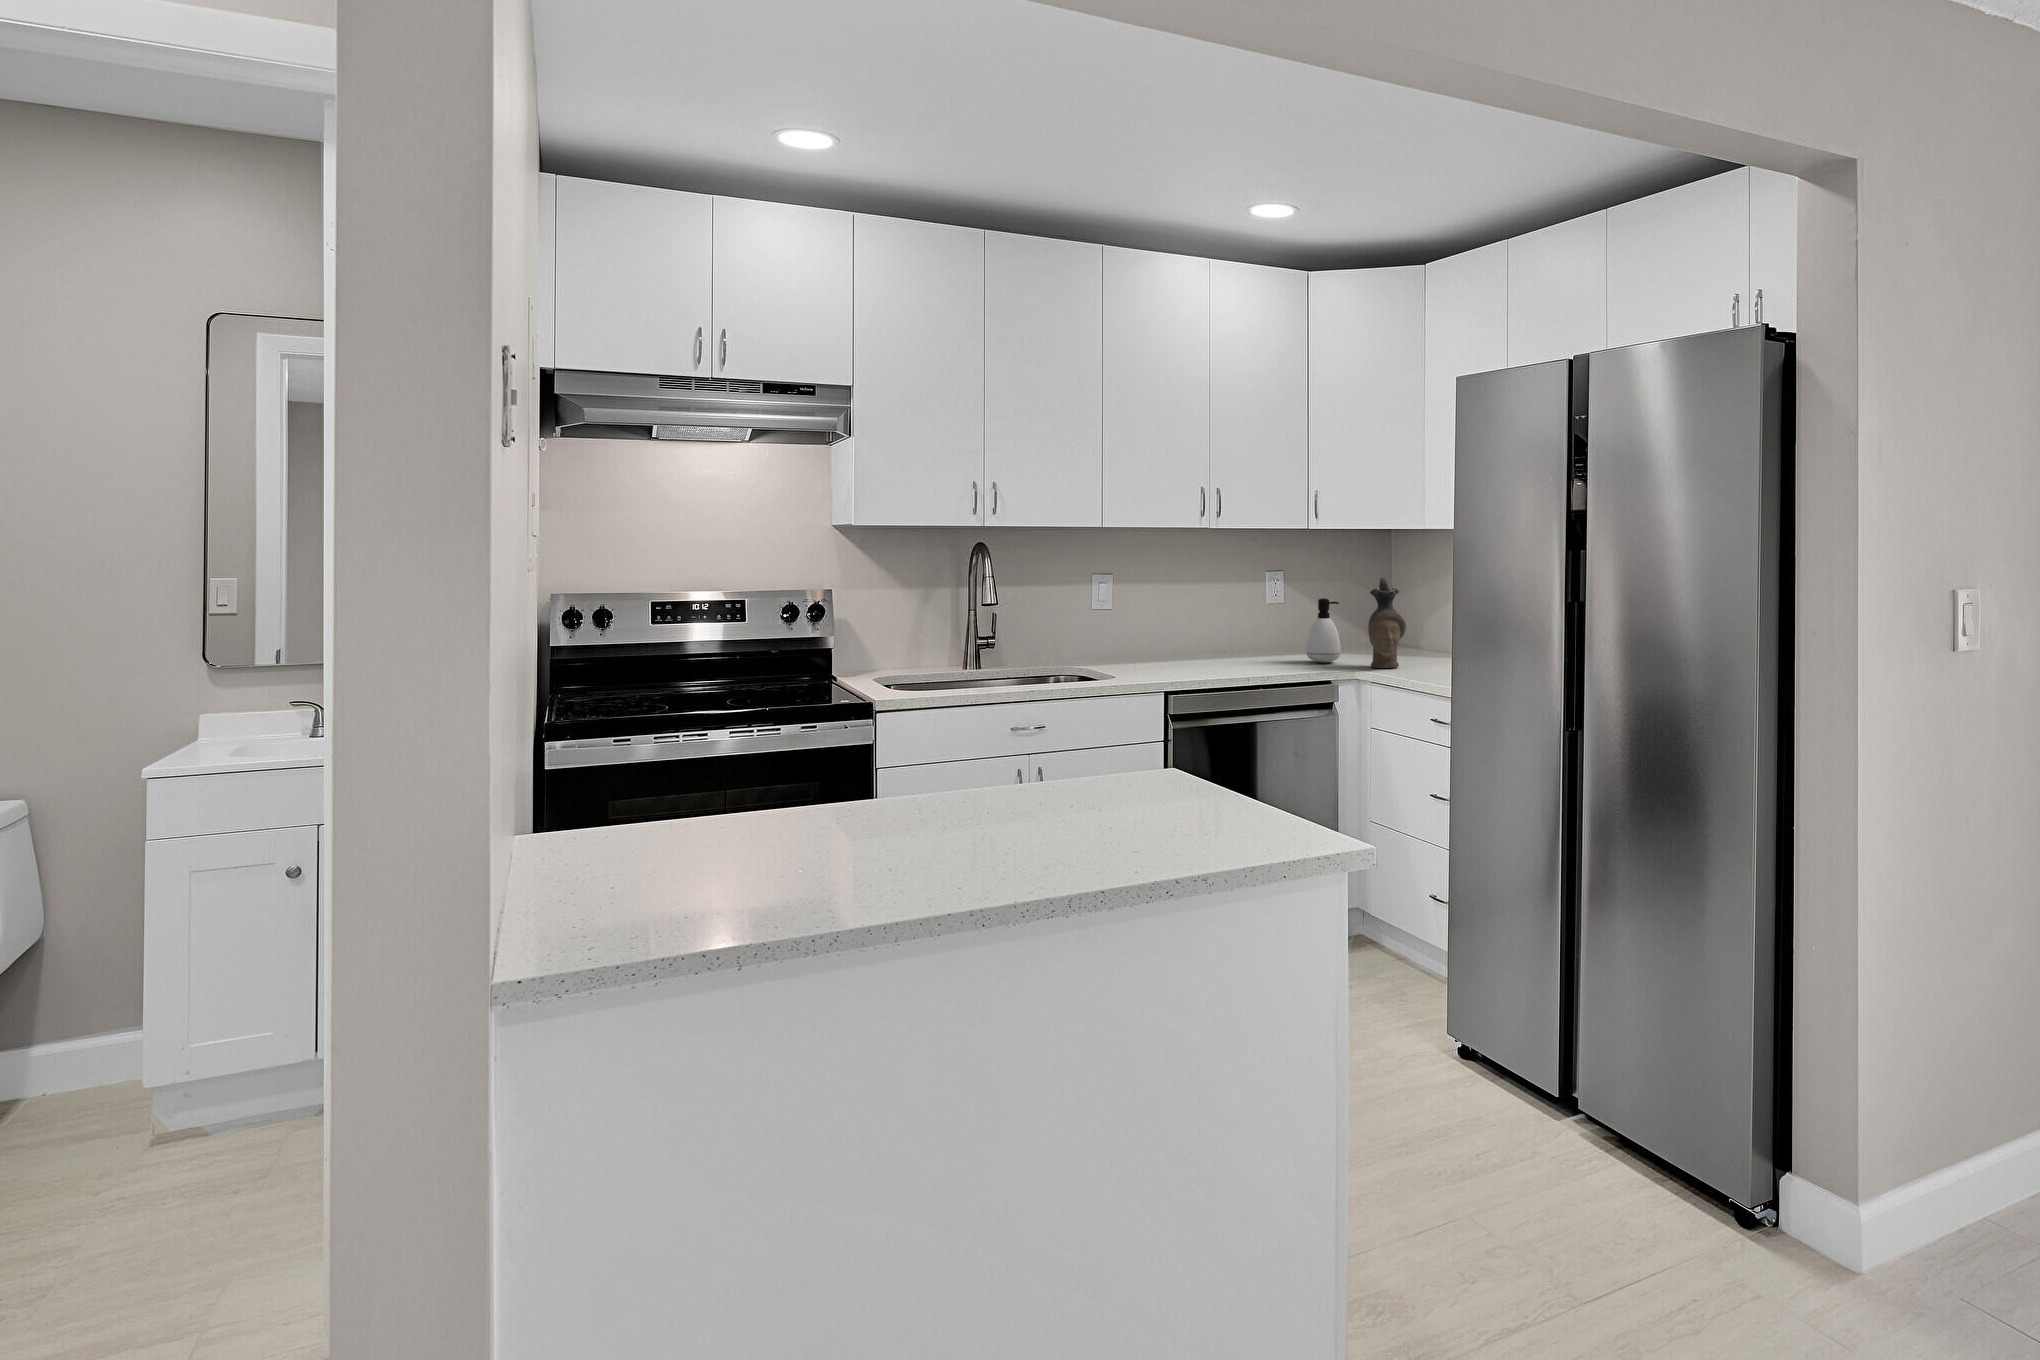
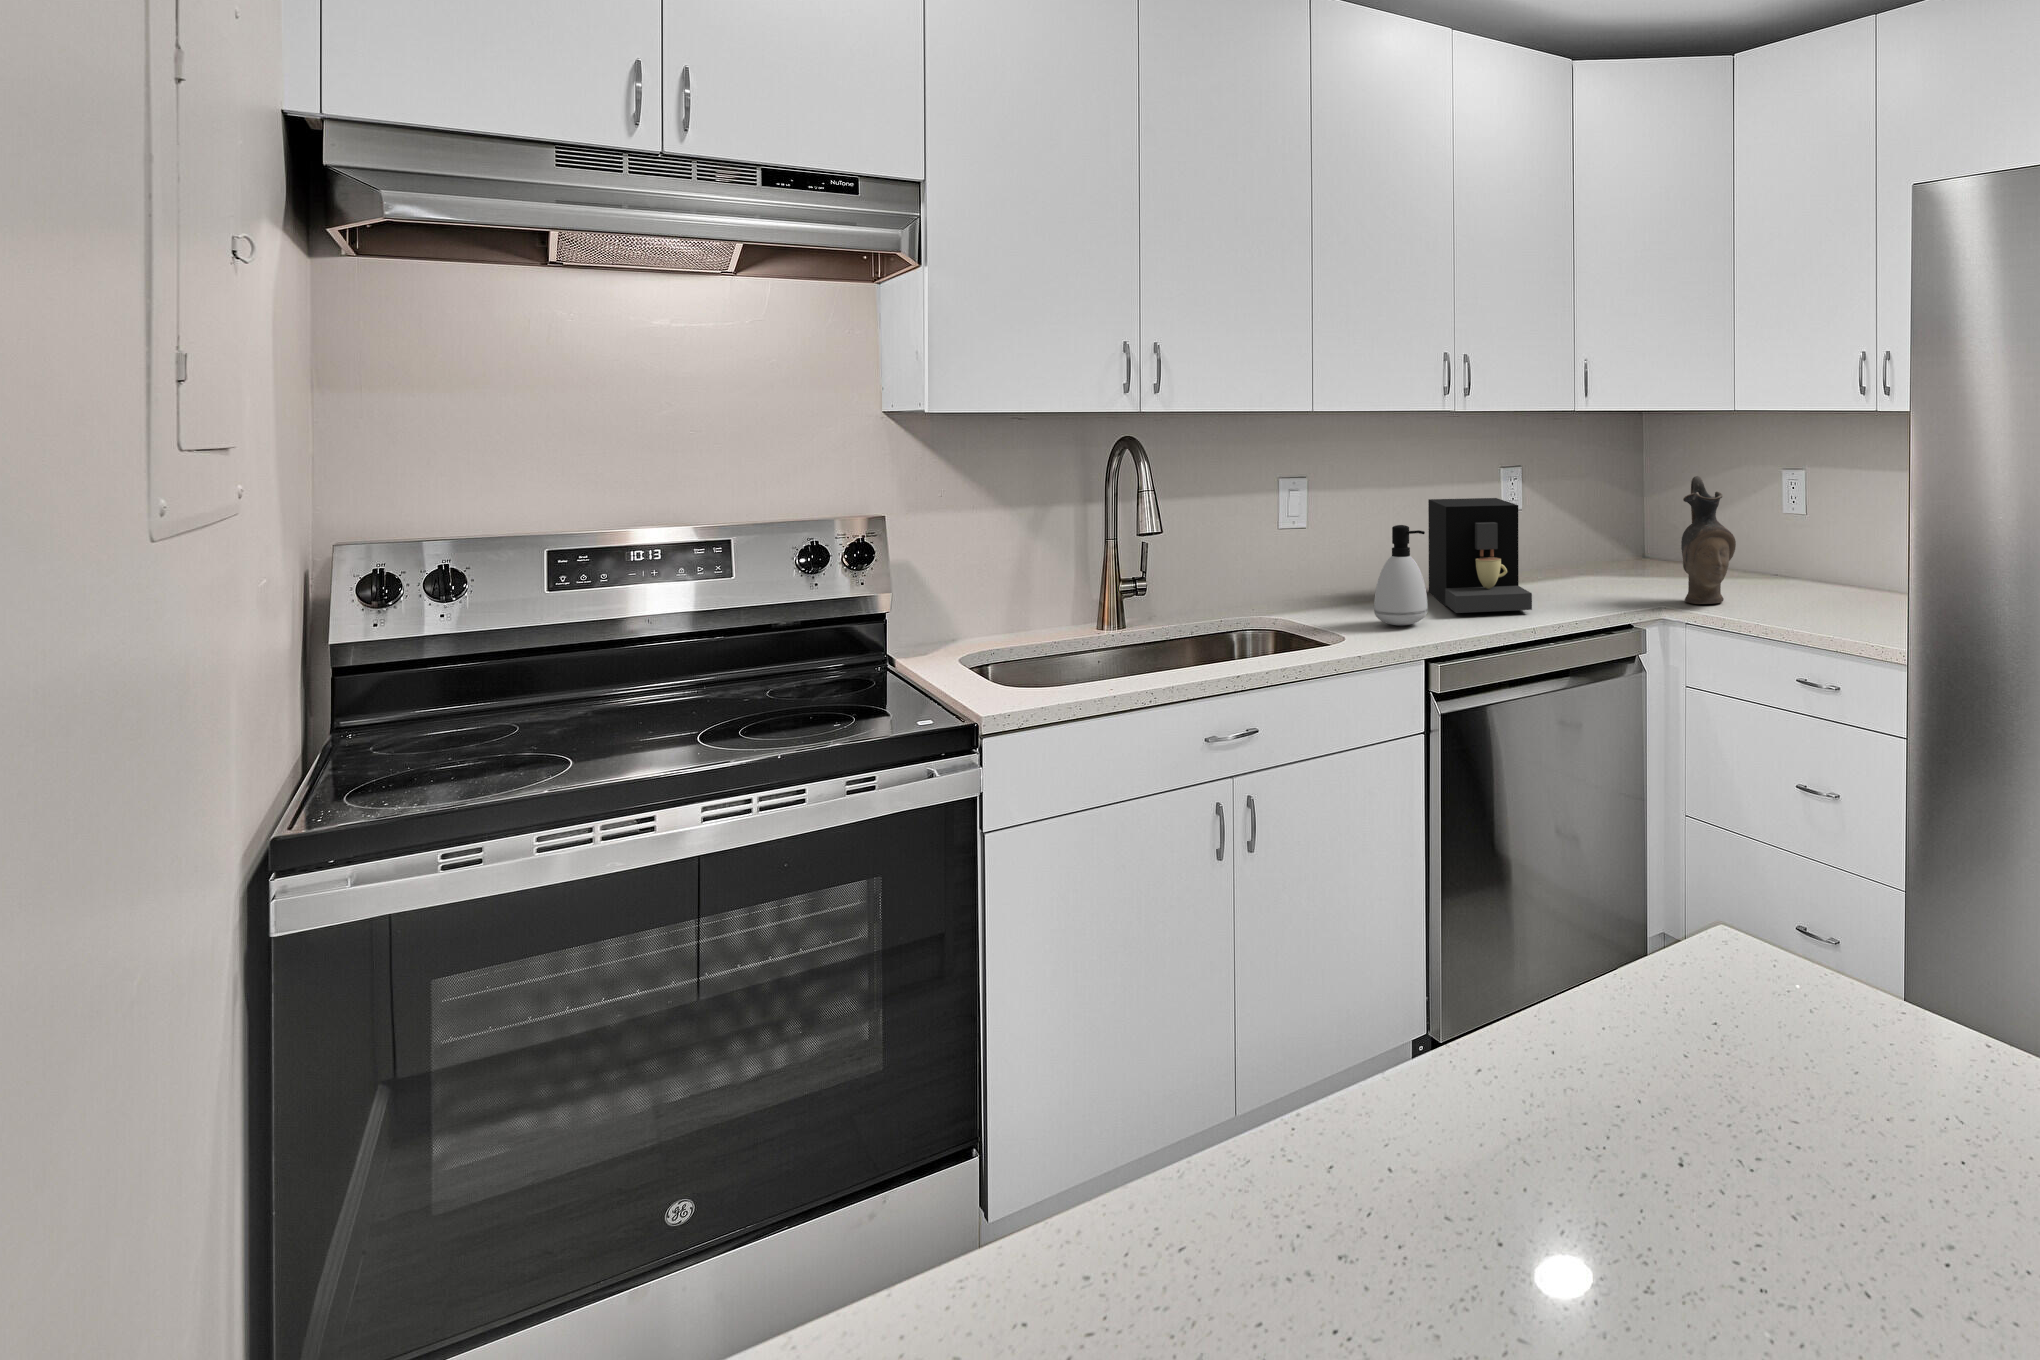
coffee maker: none [1197,591,1254,667] -> present [1428,498,1532,613]
soap dispenser: present [1306,598,1341,662] -> present [1374,525,1428,625]

